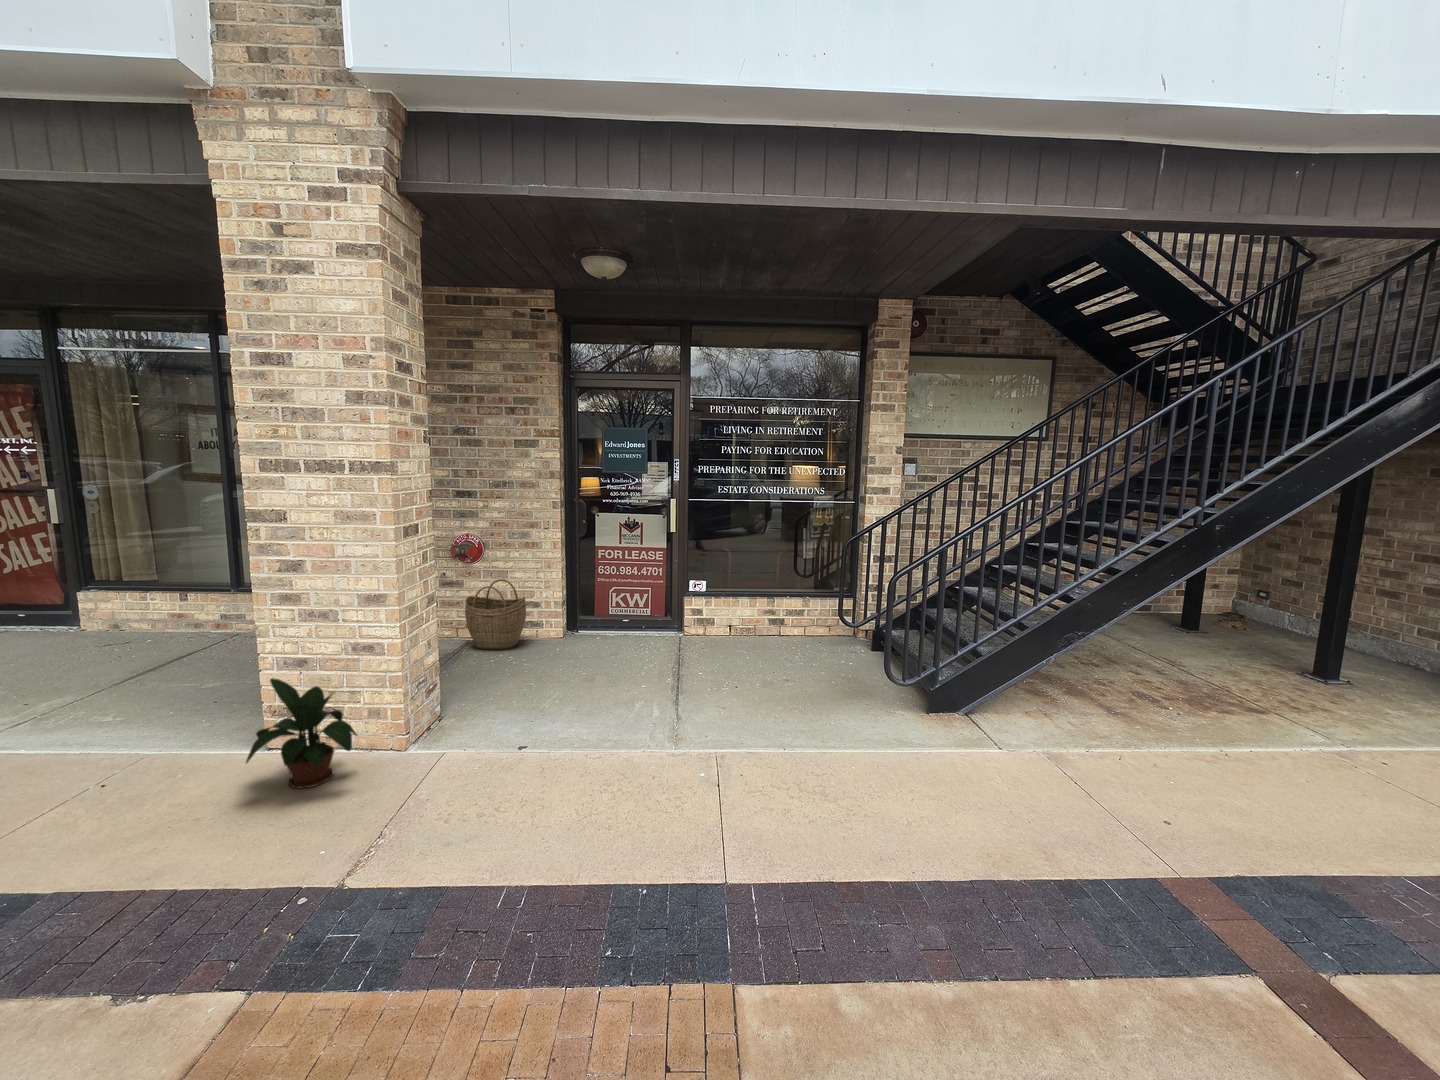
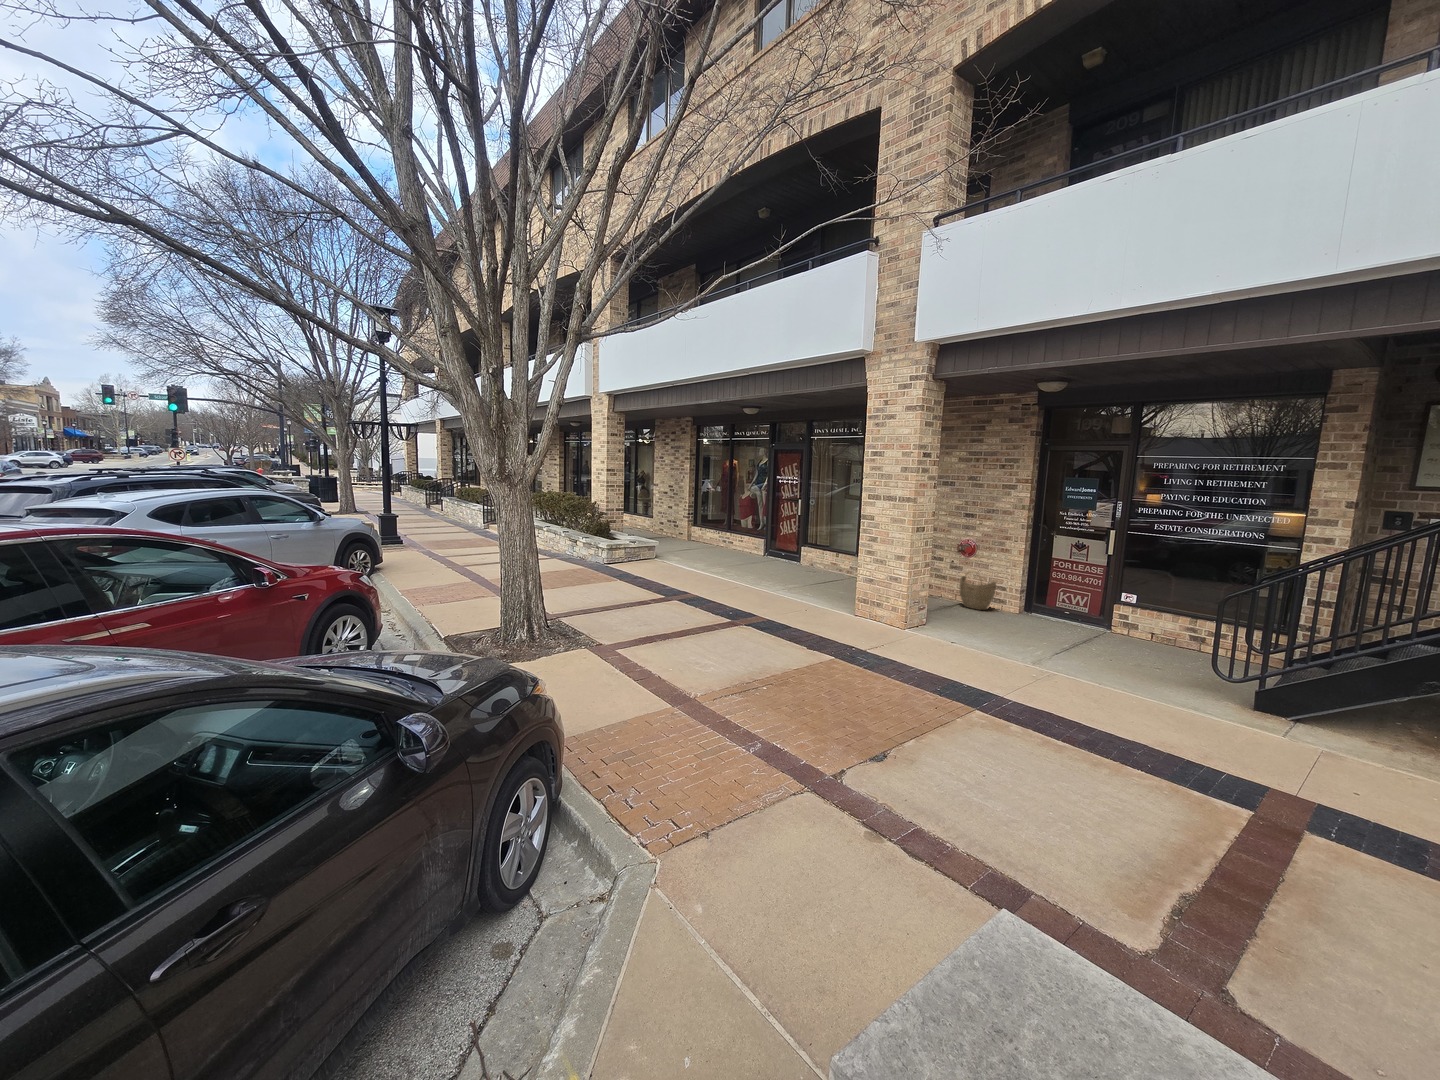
potted plant: present [246,678,357,789] -> none [845,583,885,630]

